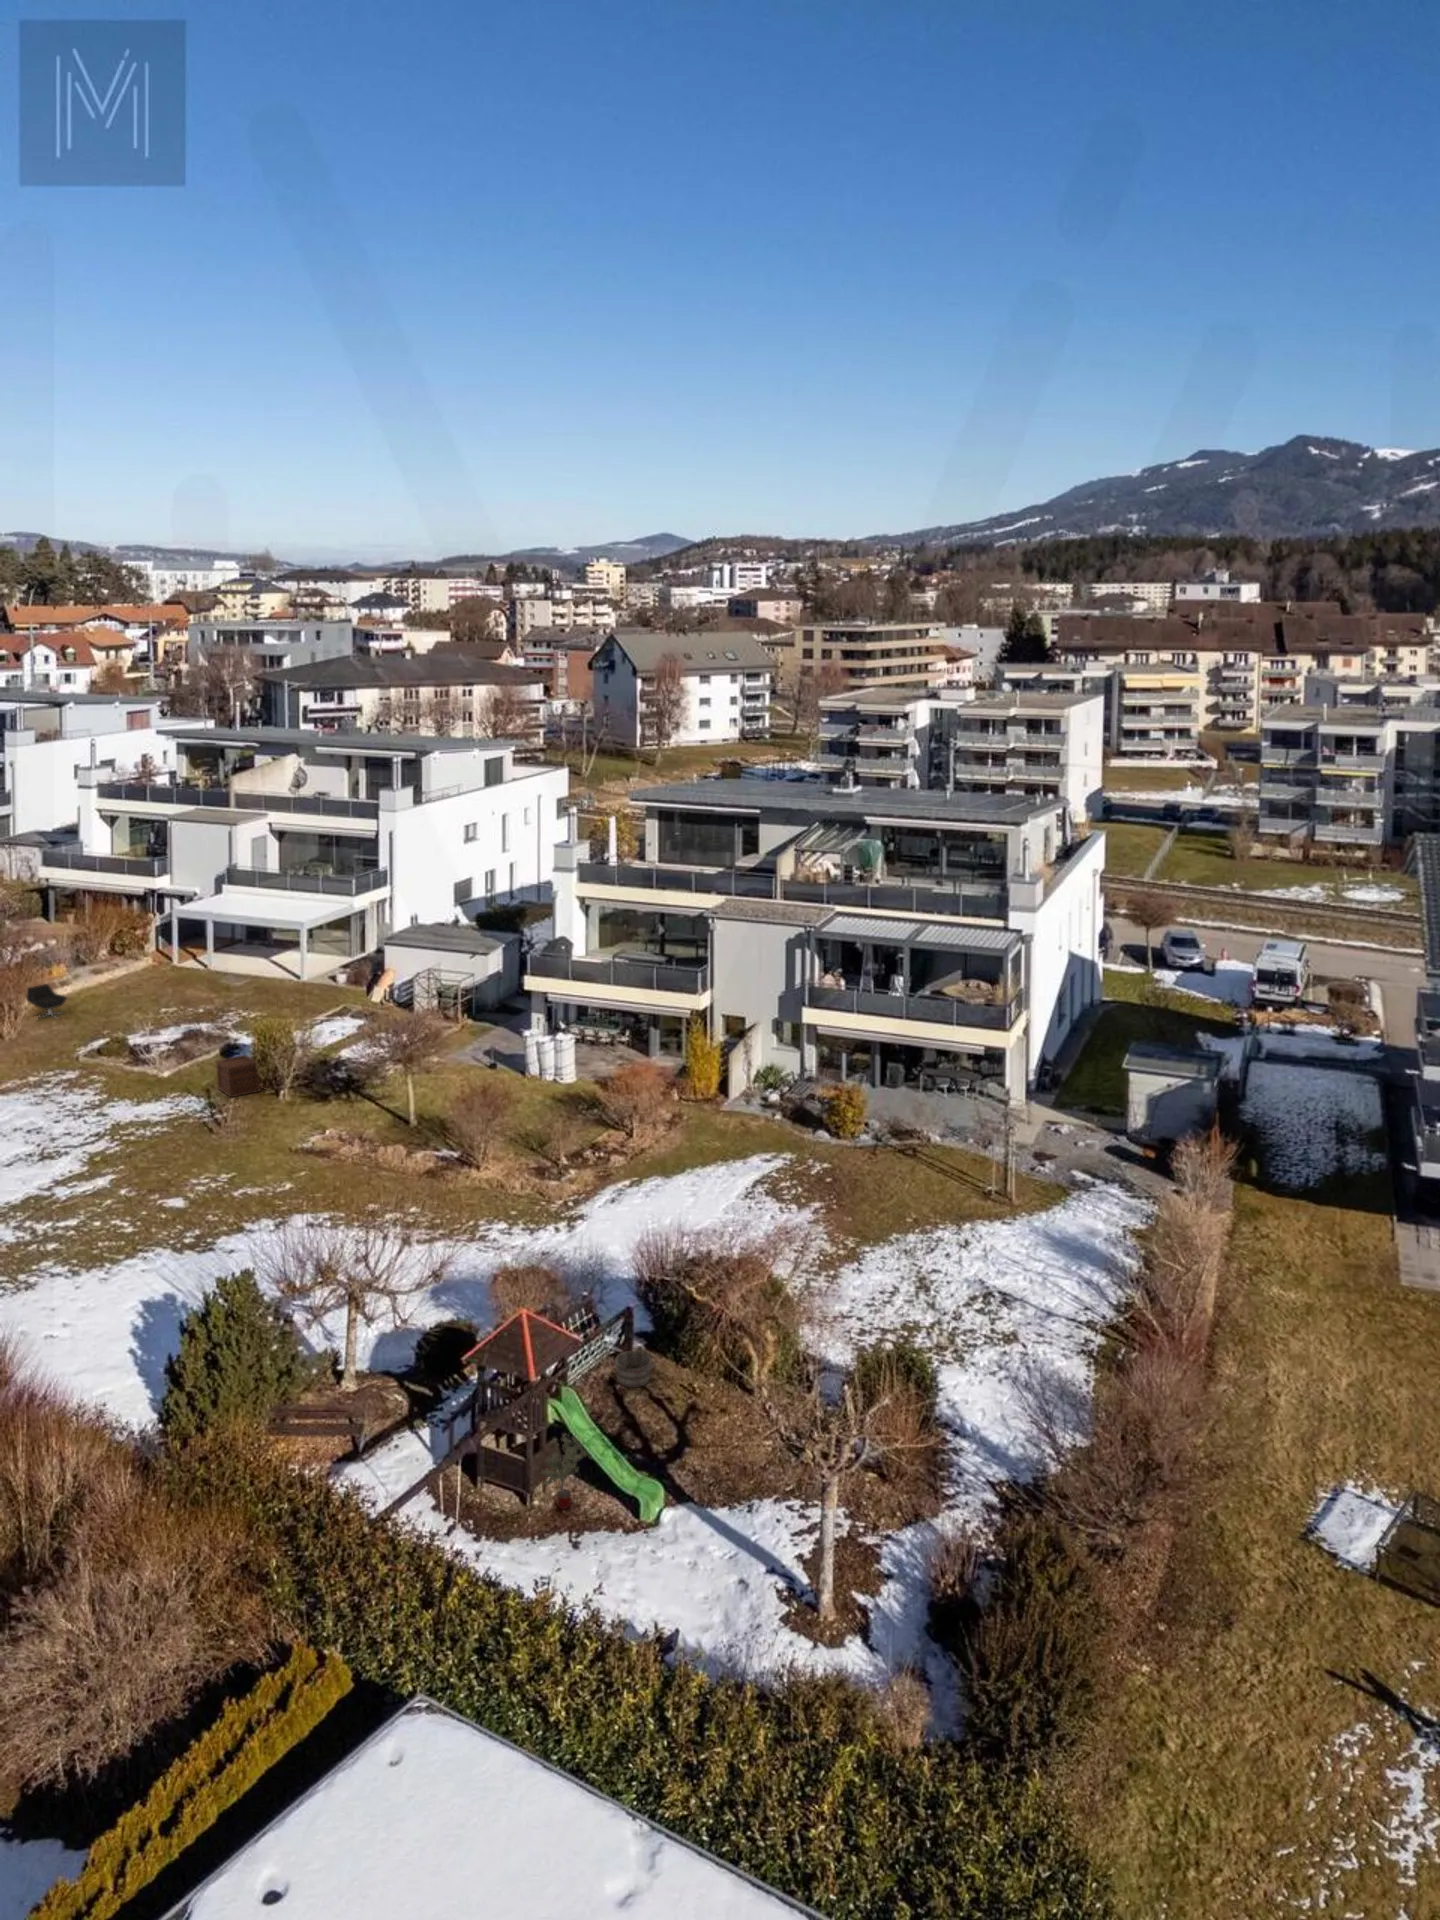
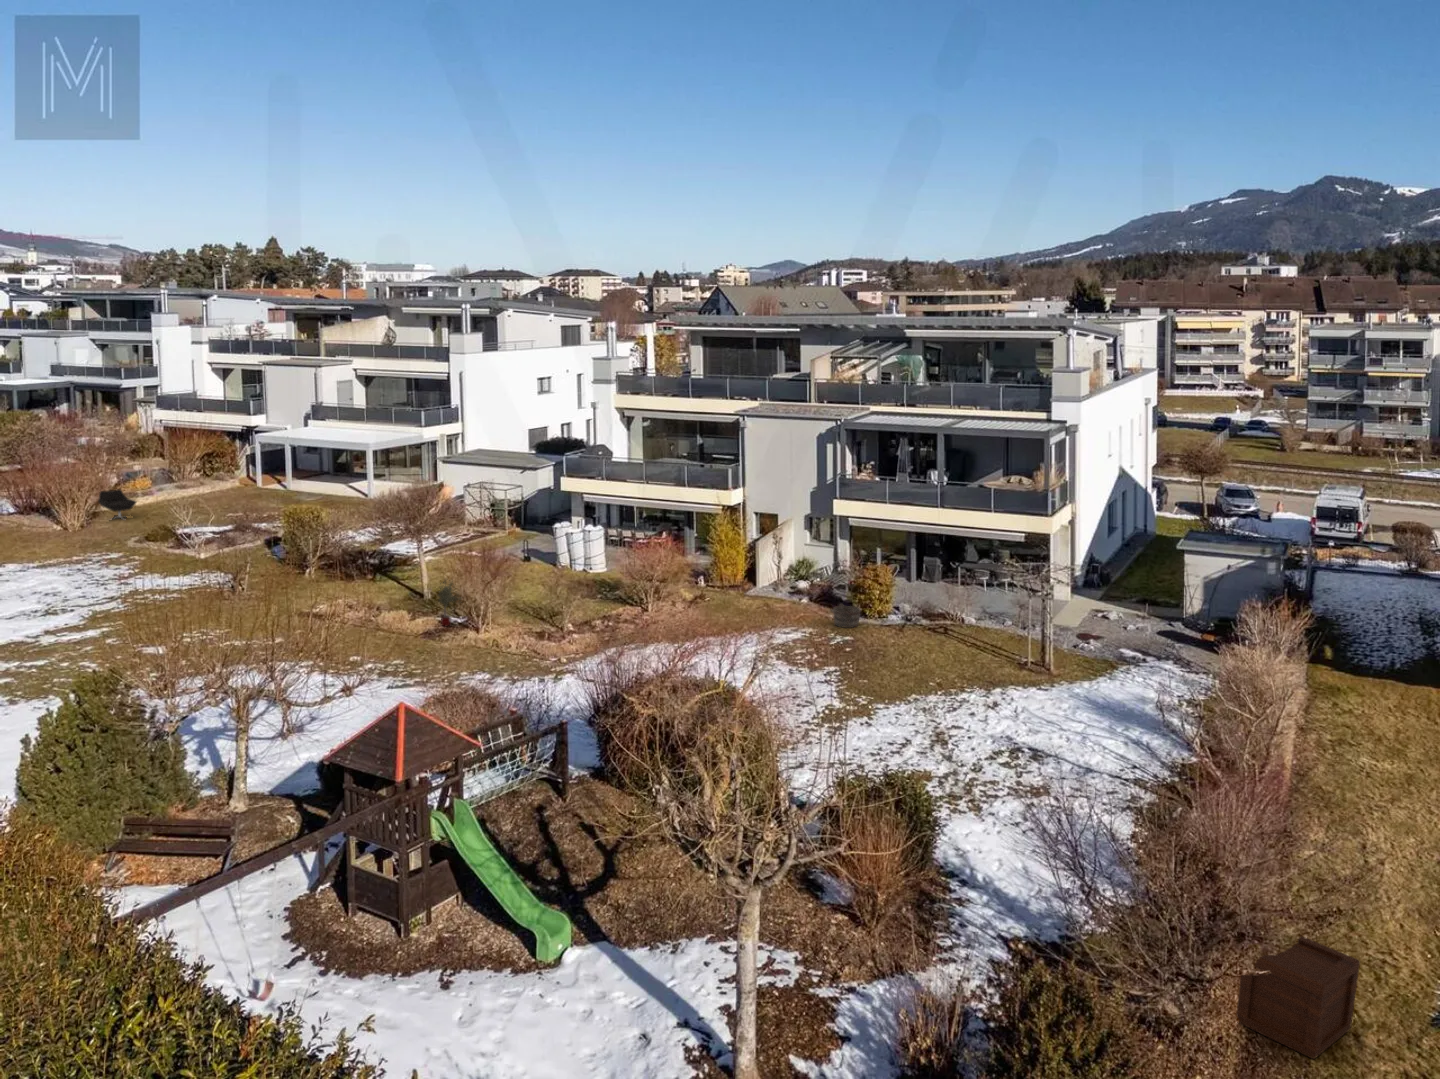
wooden crate: present [216,1055,260,1097] -> present [1236,936,1360,1059]
bucket: present [615,1350,654,1388] -> present [830,604,861,628]
potted tree: present [541,1434,586,1509] -> present [439,581,462,626]

